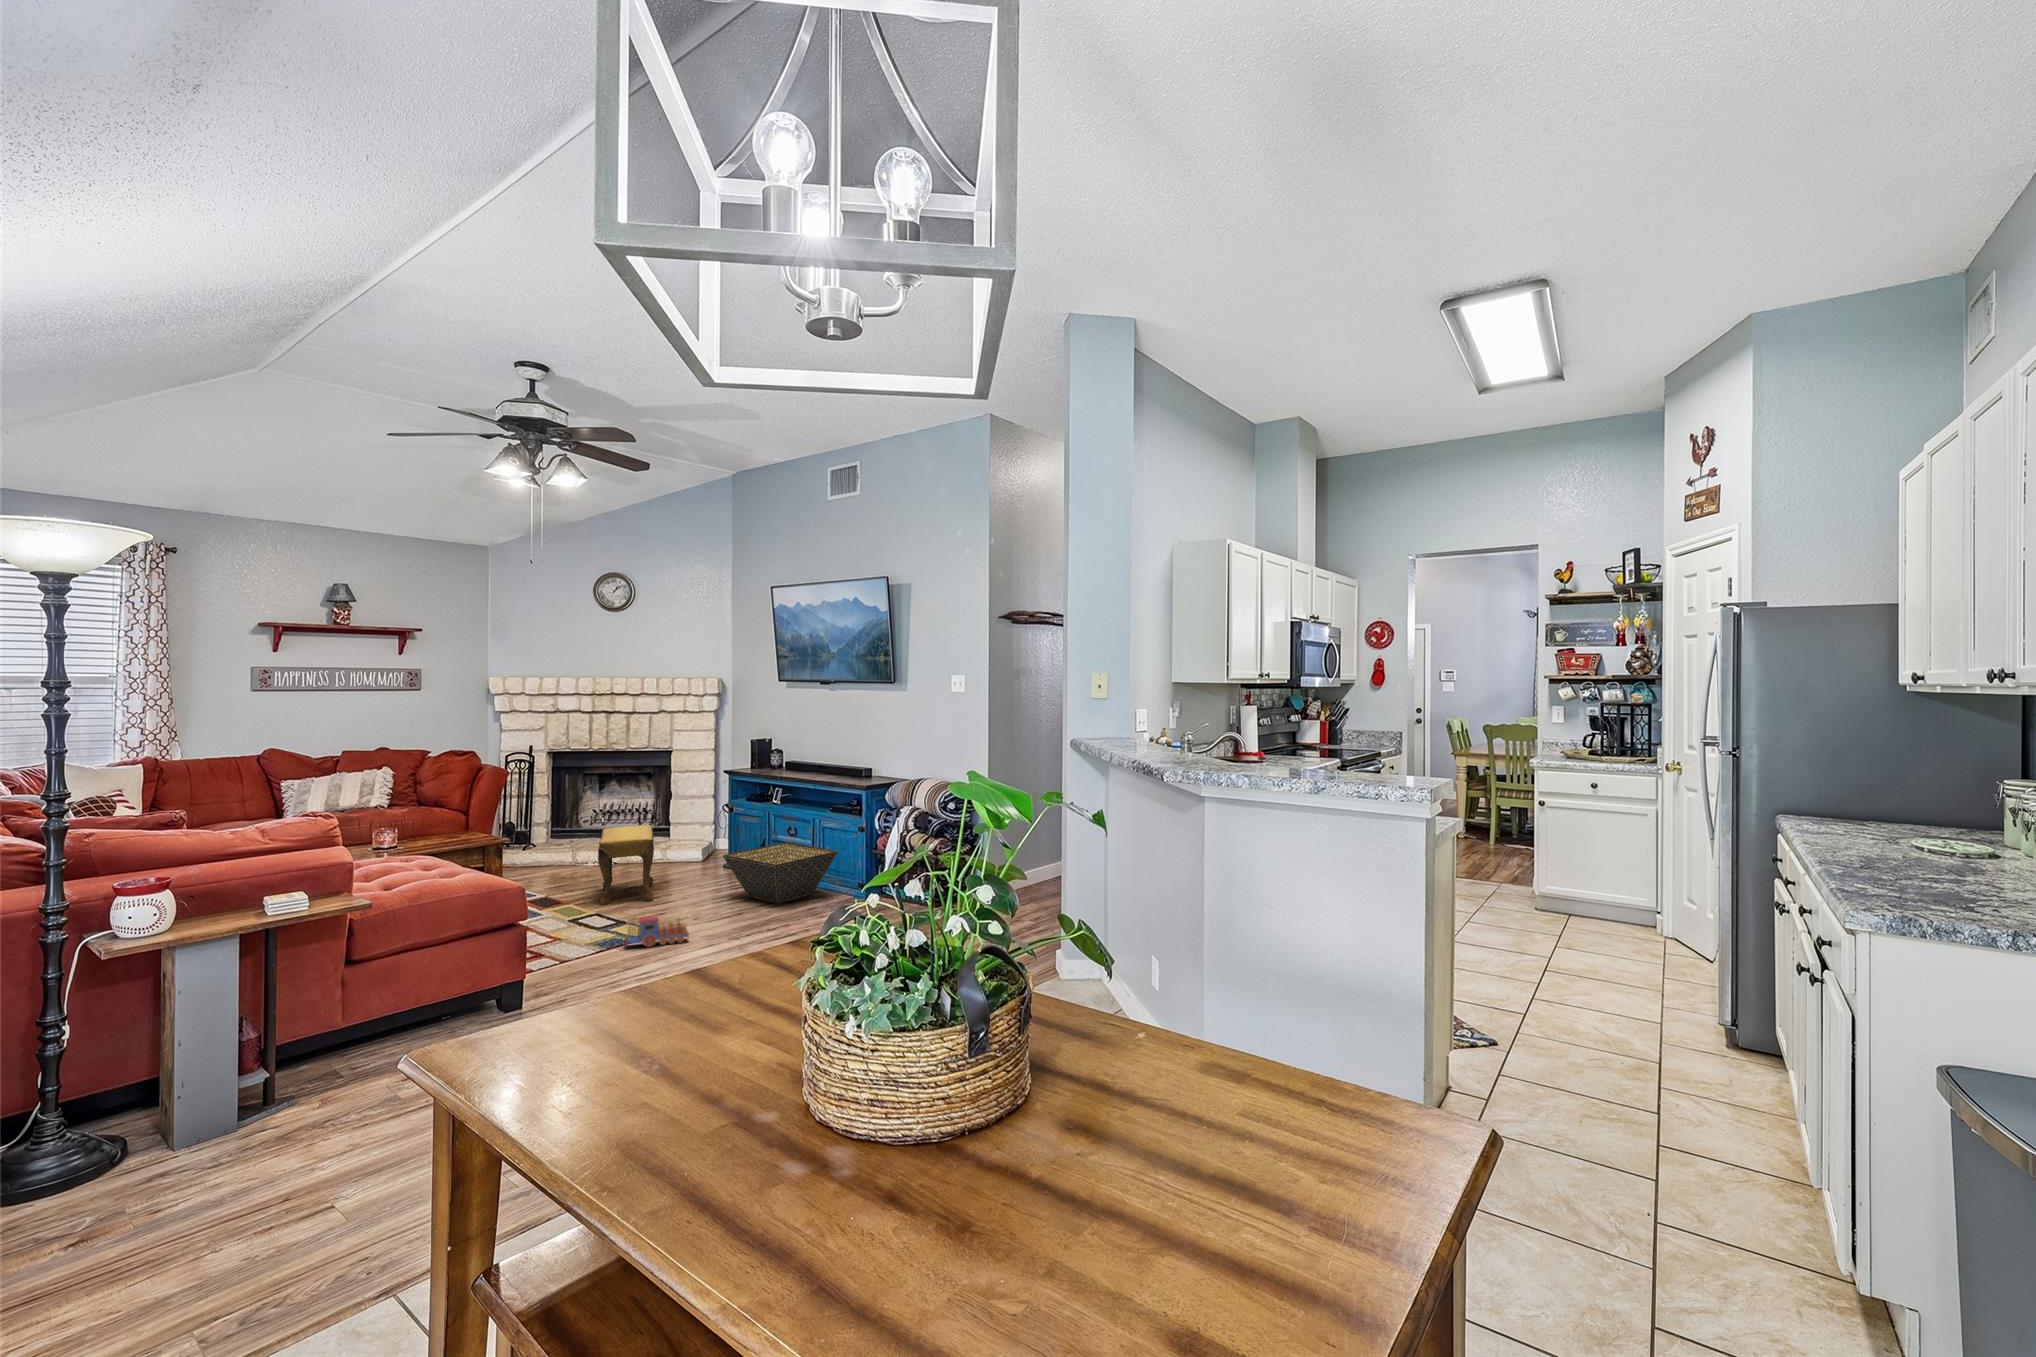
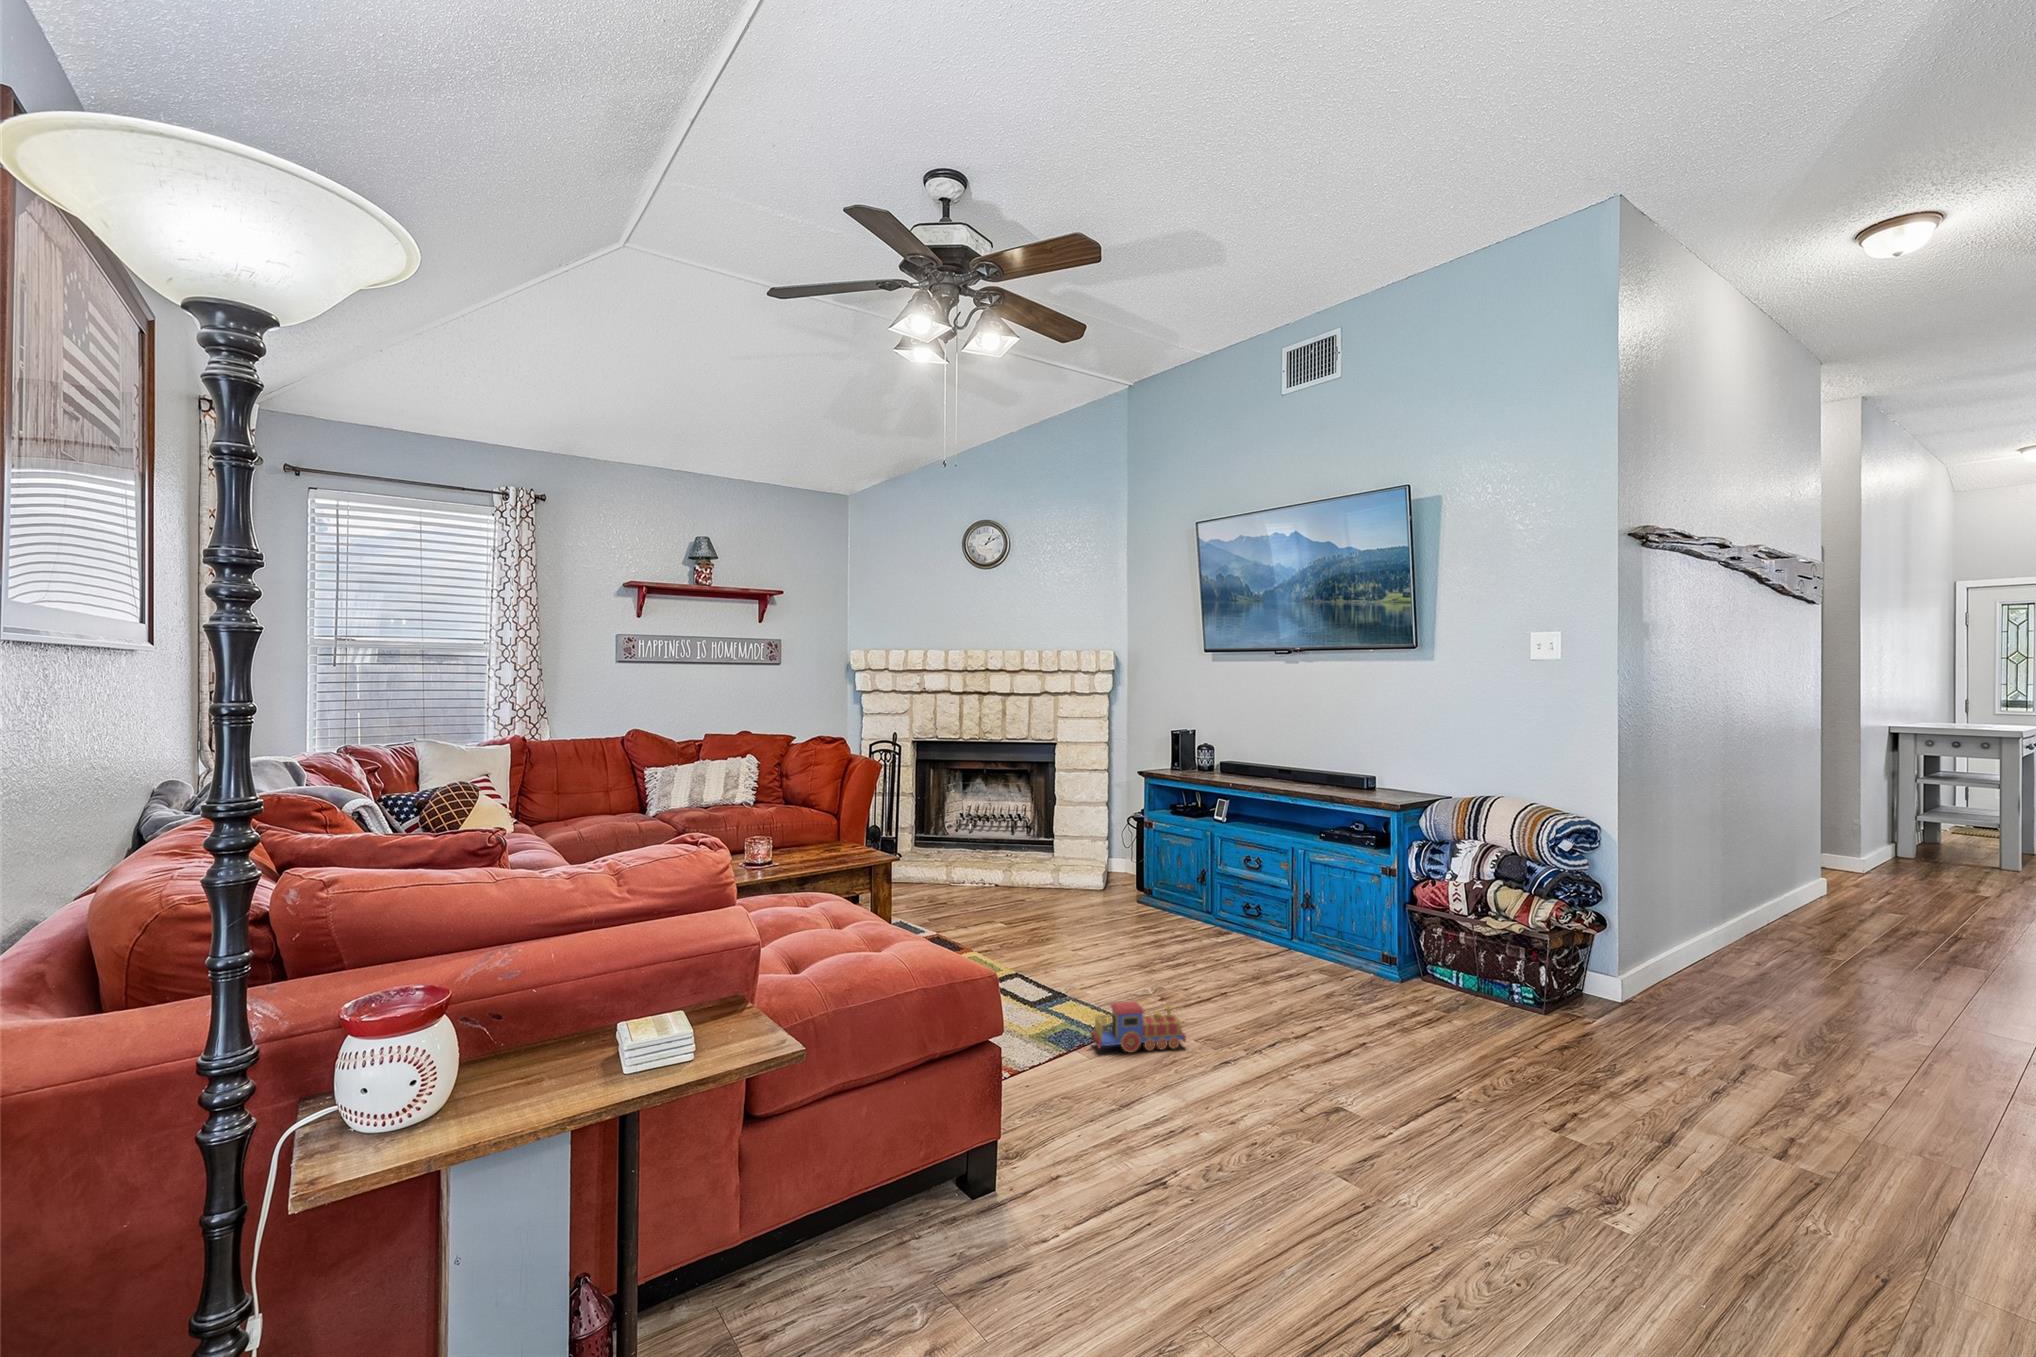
footstool: present [598,825,654,905] -> none [1002,843,1079,955]
basket: present [723,843,838,903] -> none [1173,879,1340,976]

